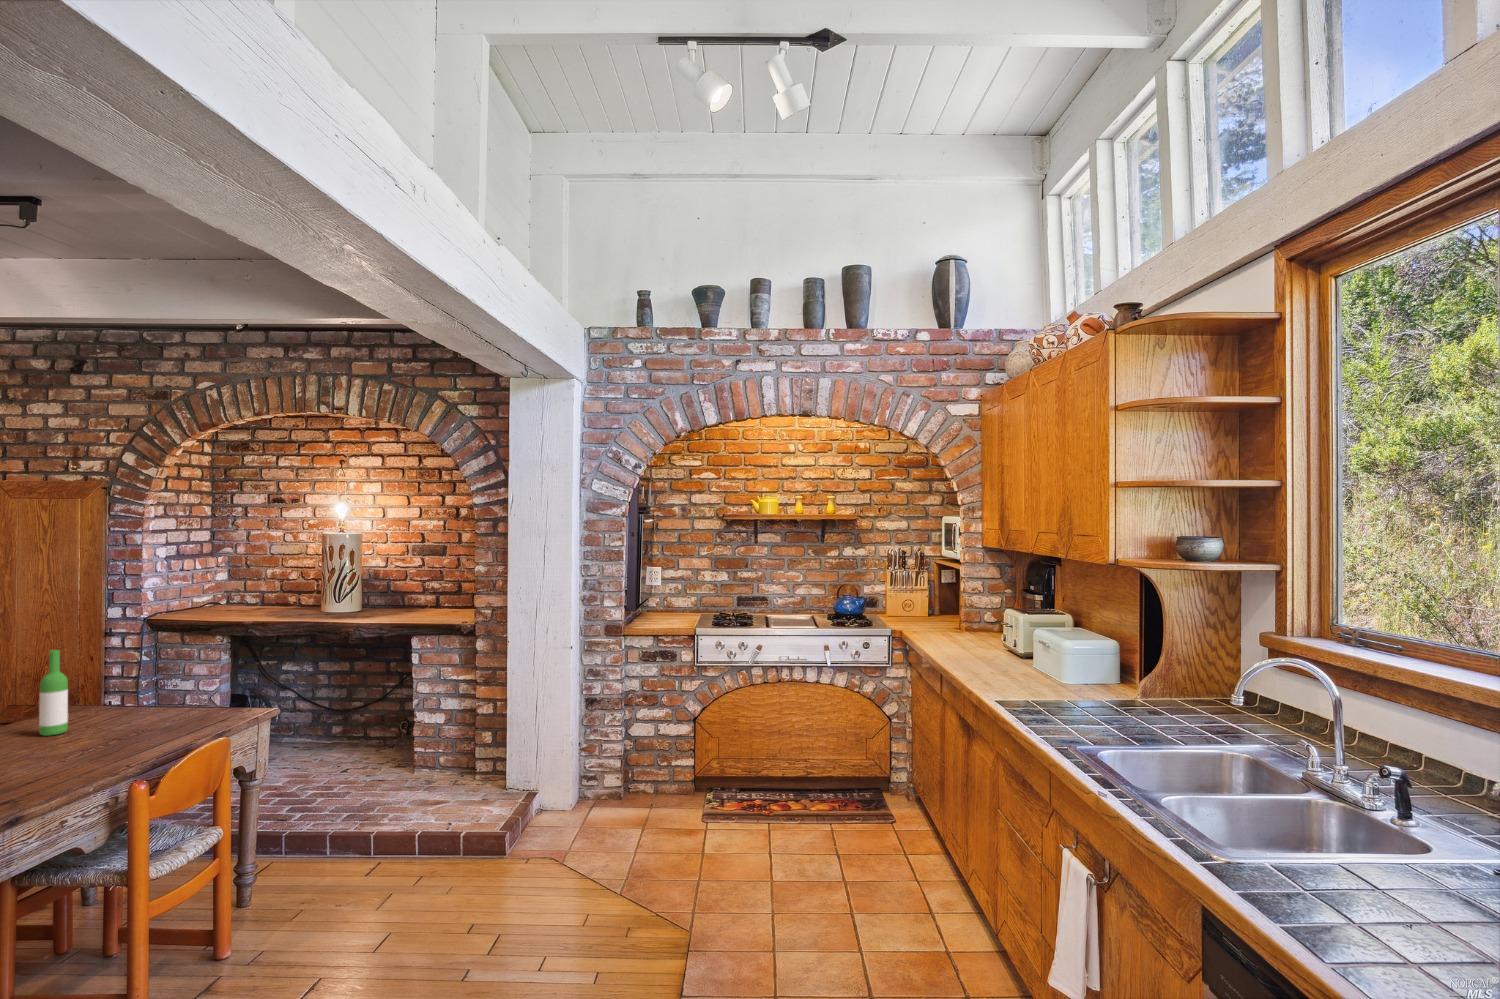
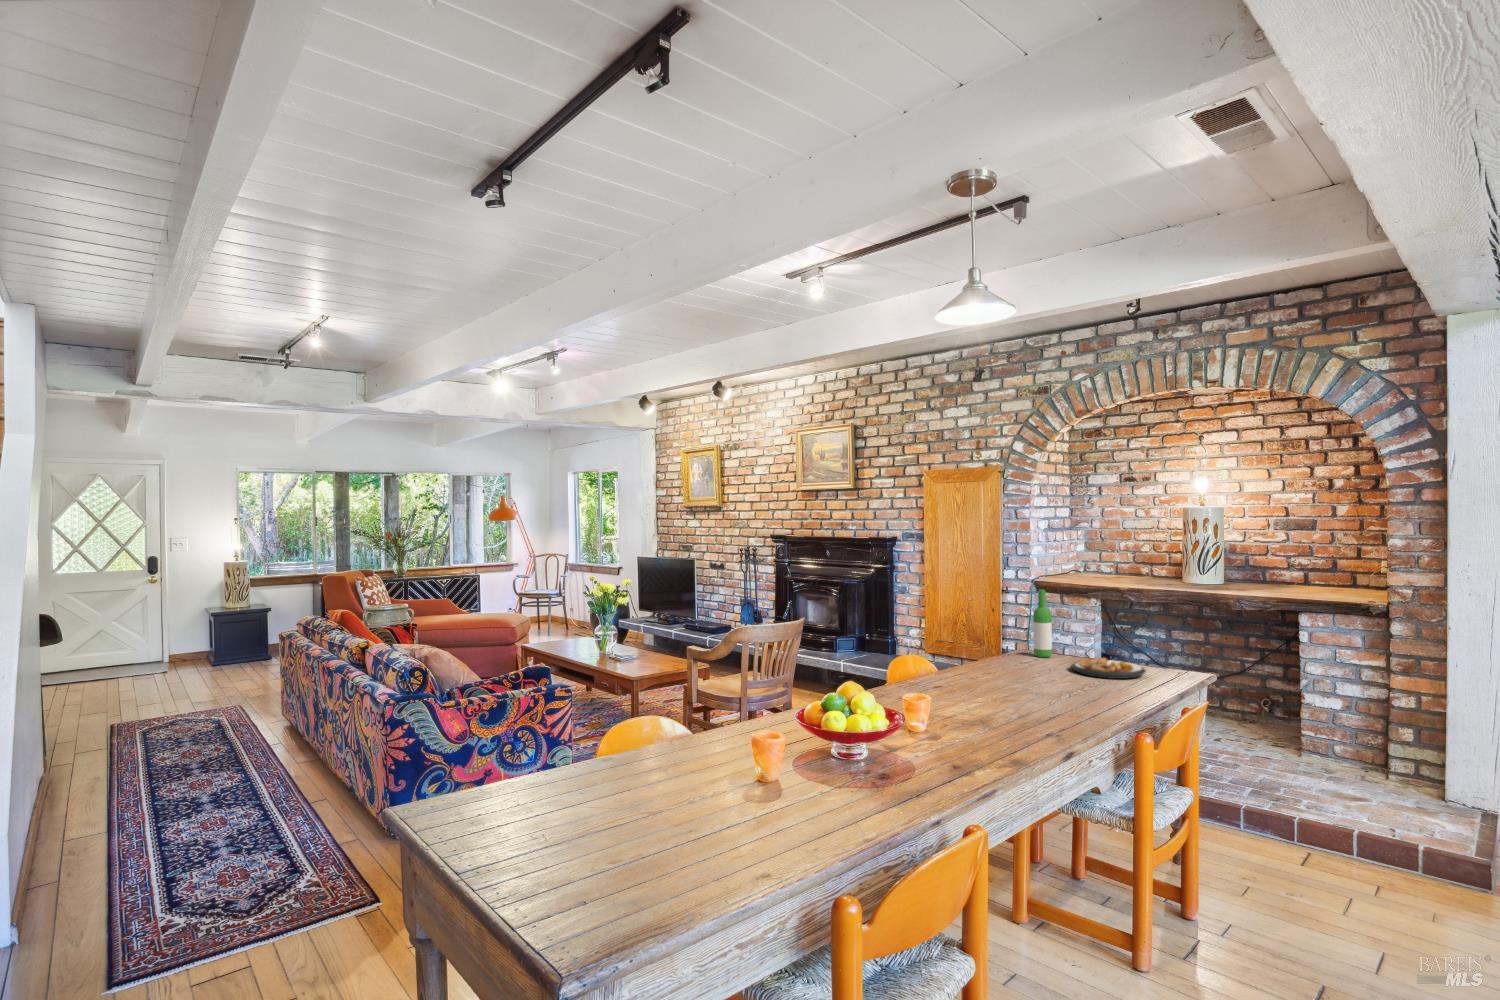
plate: none [67,727,171,756] -> present [1071,658,1146,679]

